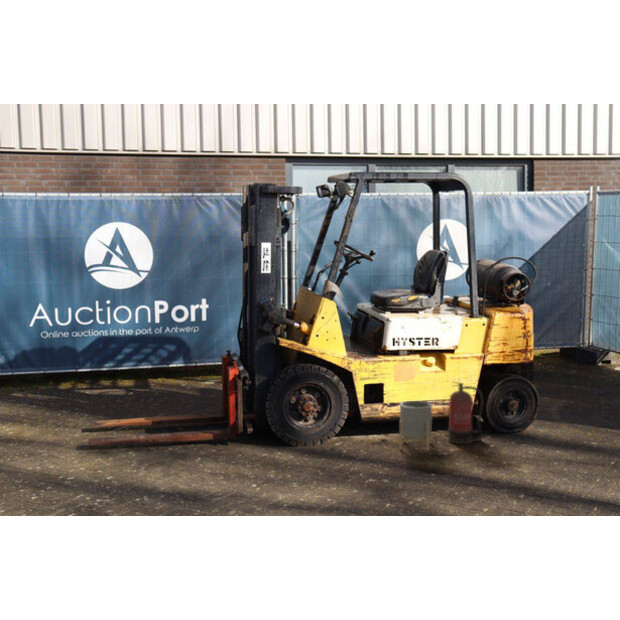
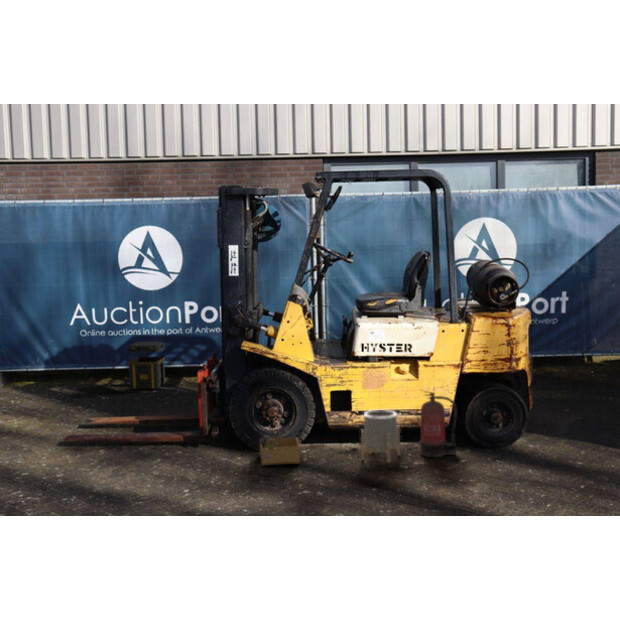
toolbox: none [100,342,136,393] -> present [128,342,165,390]
cardboard box: none [297,429,345,459] -> present [259,435,300,465]

